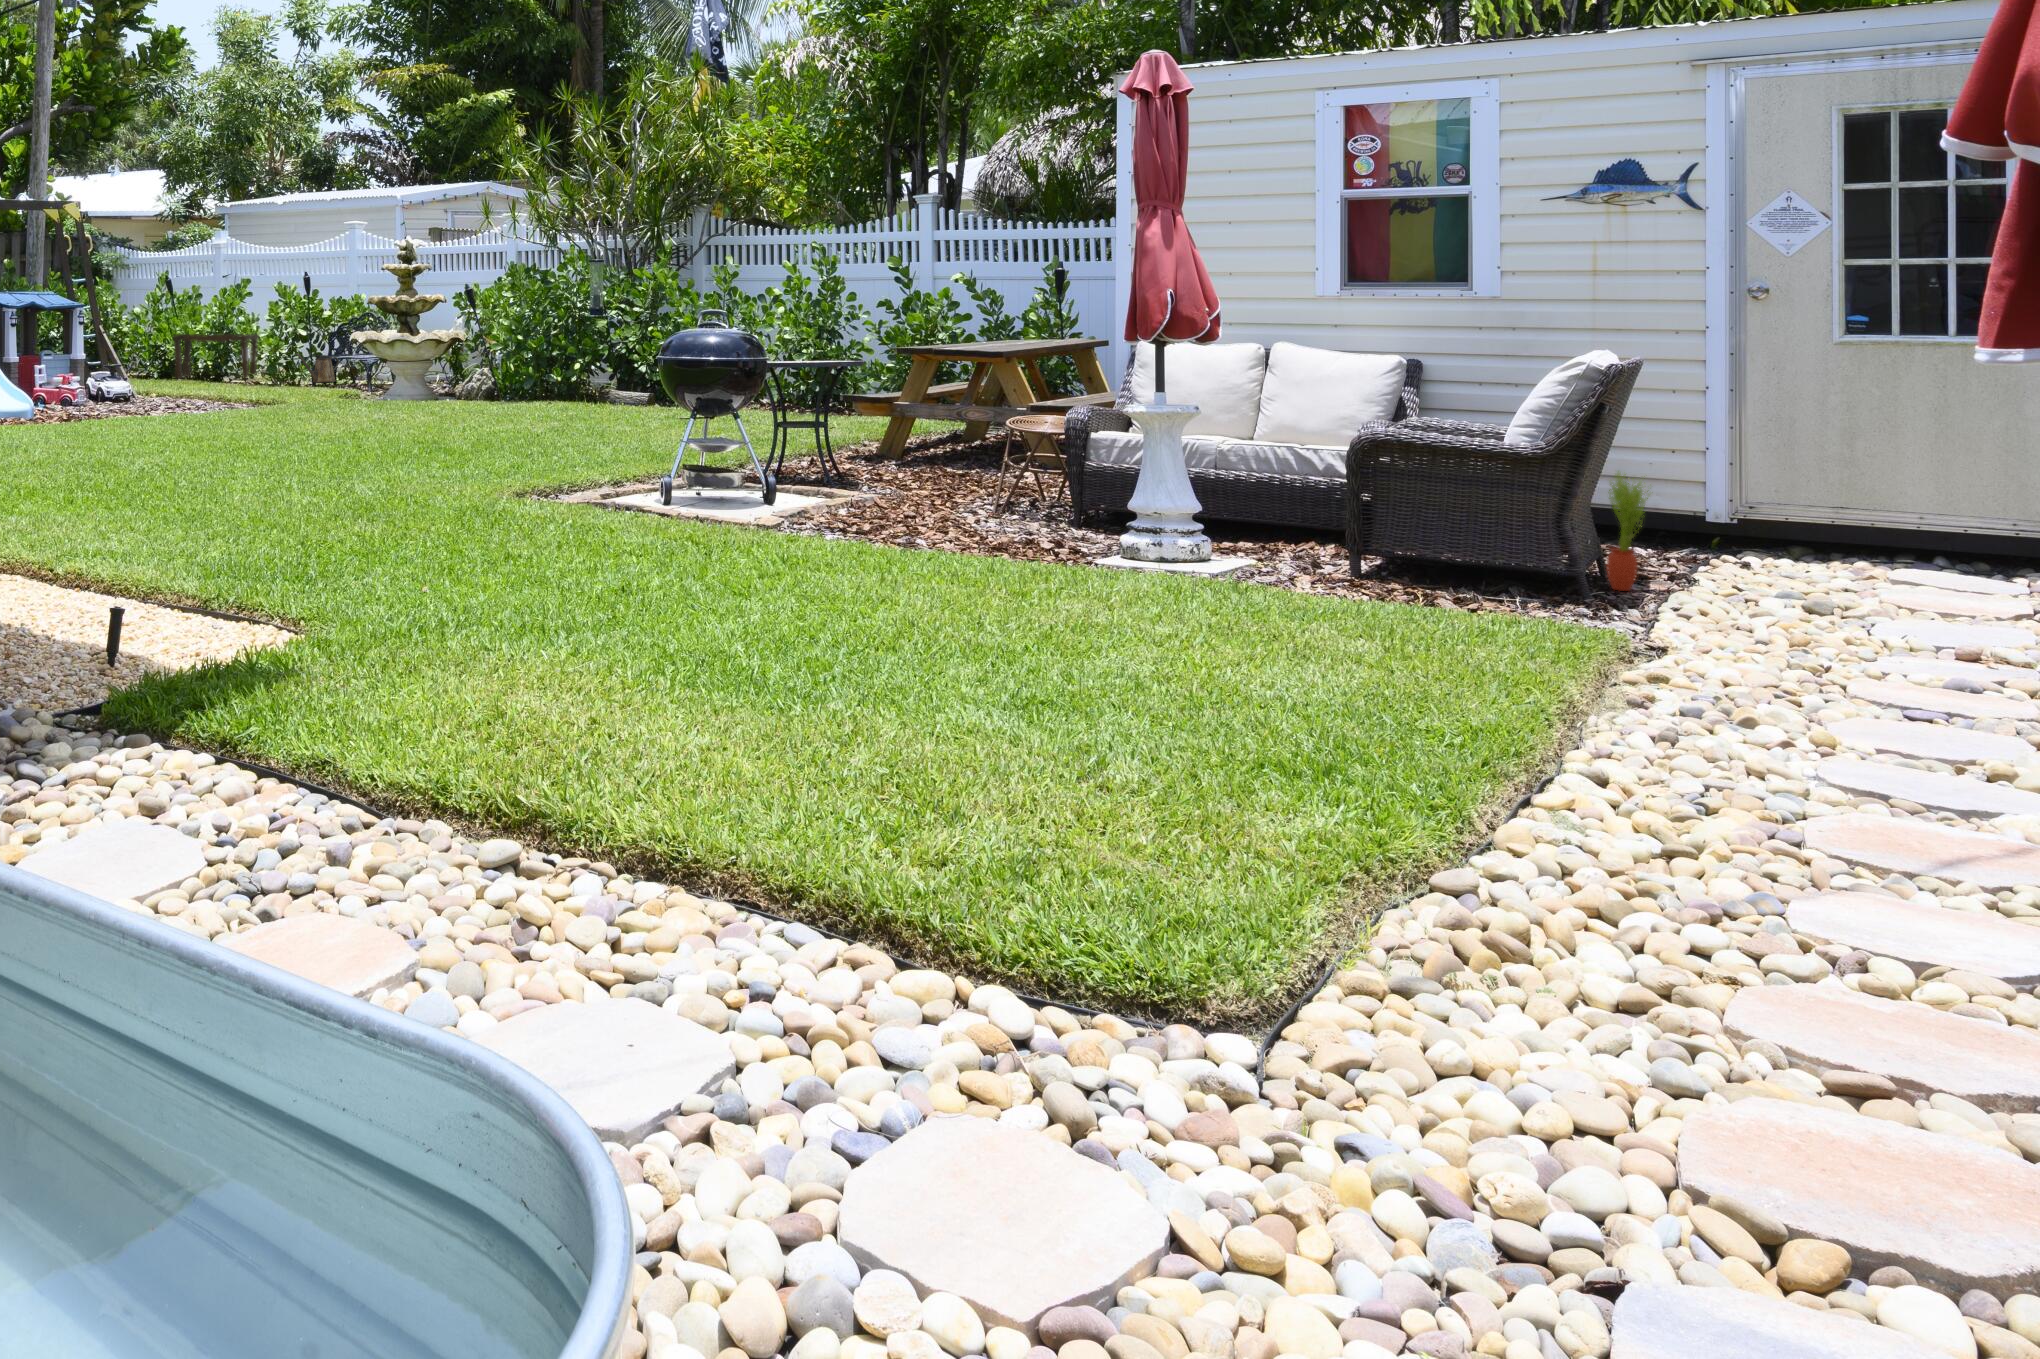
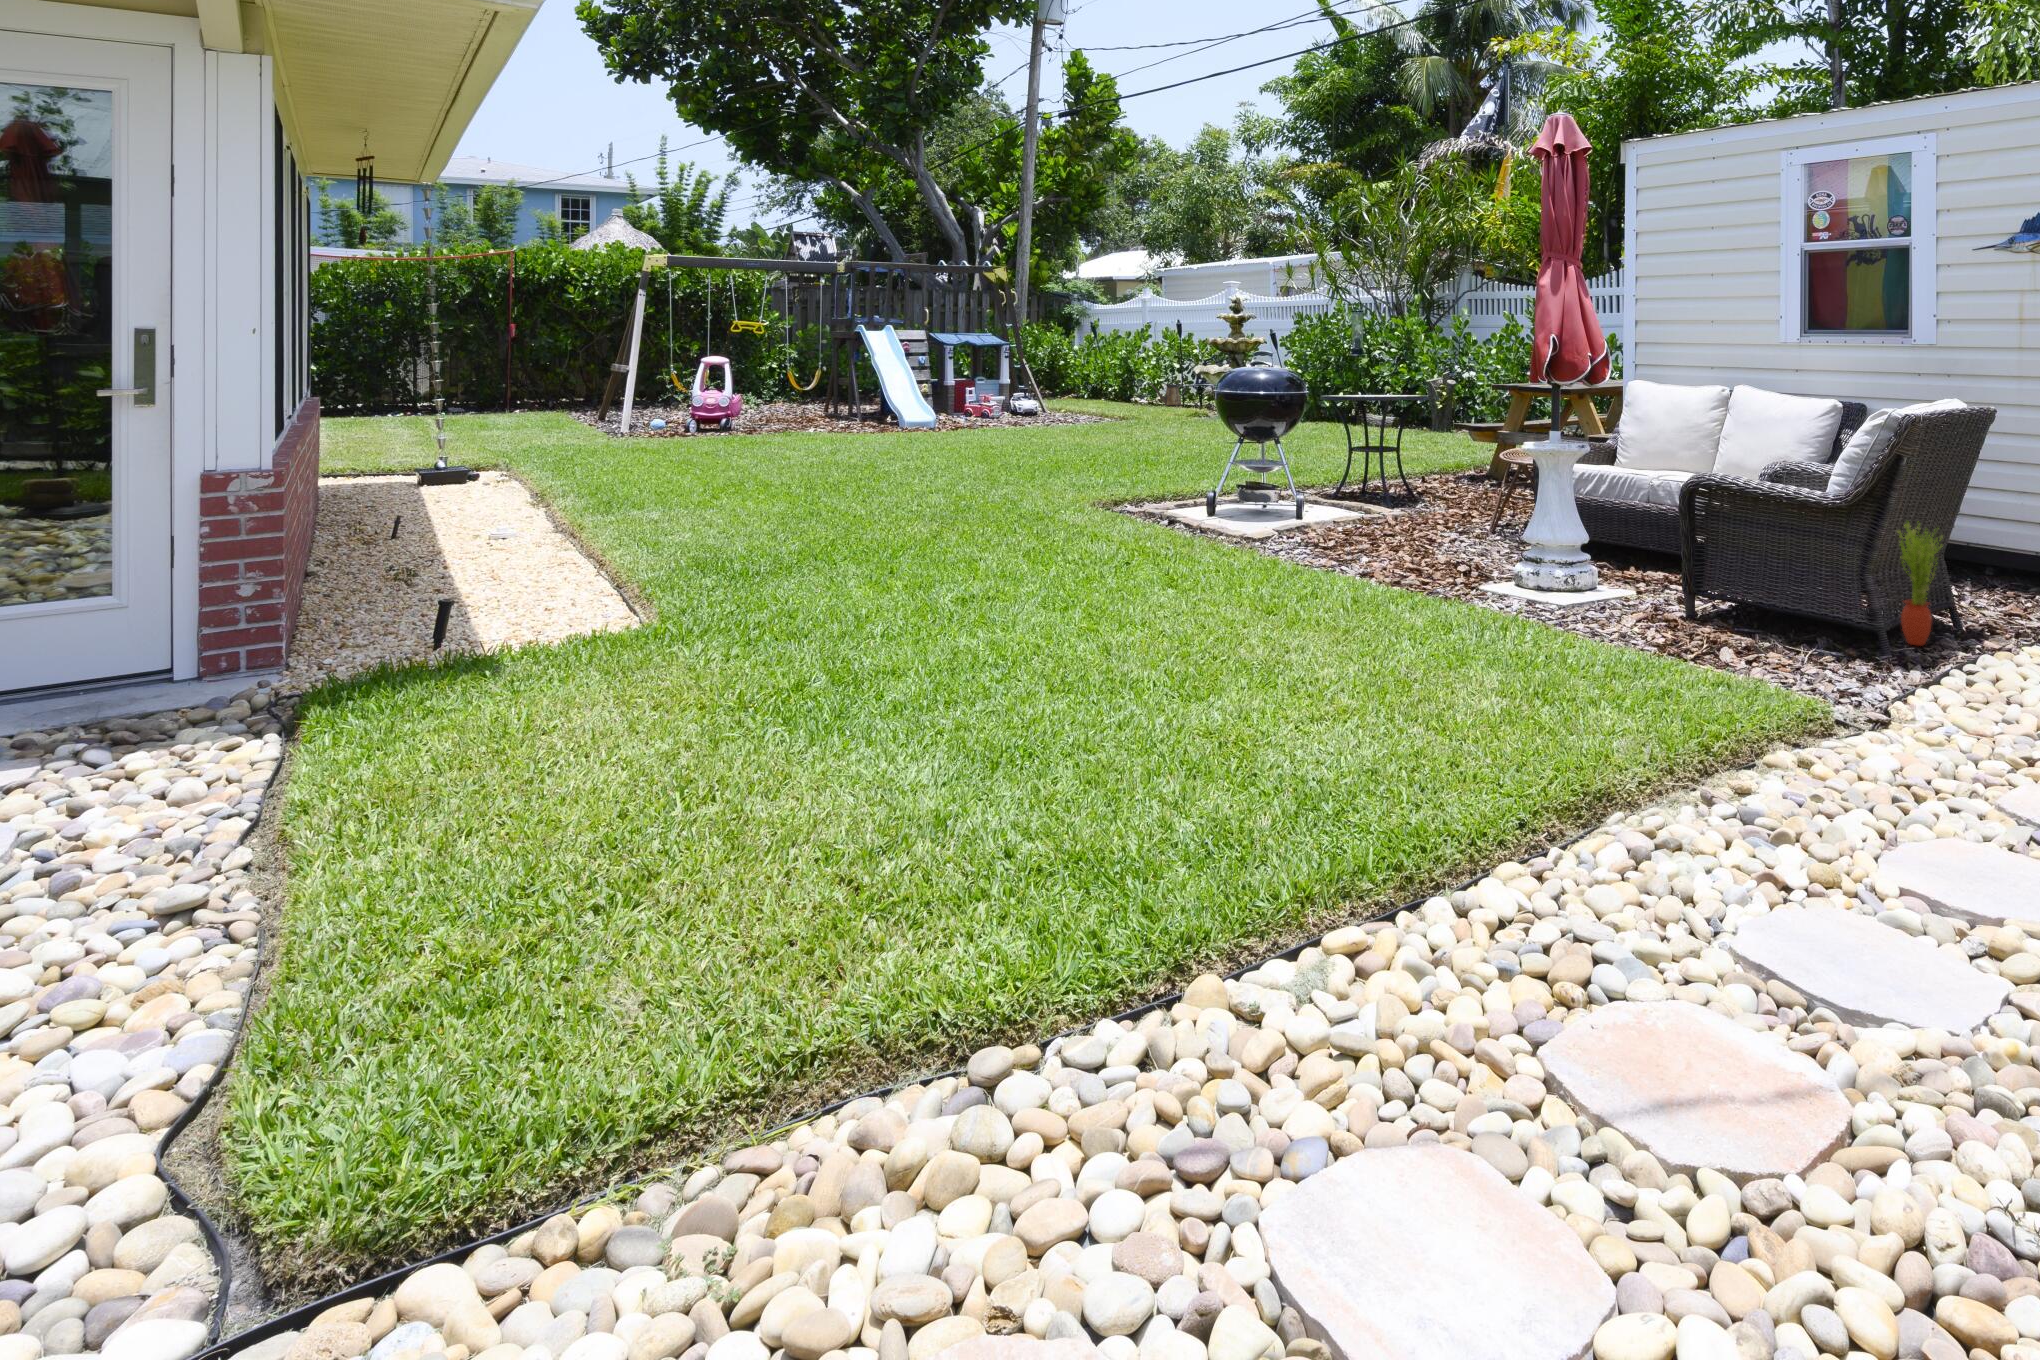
bench: present [173,334,259,379] -> none [1069,367,1134,402]

